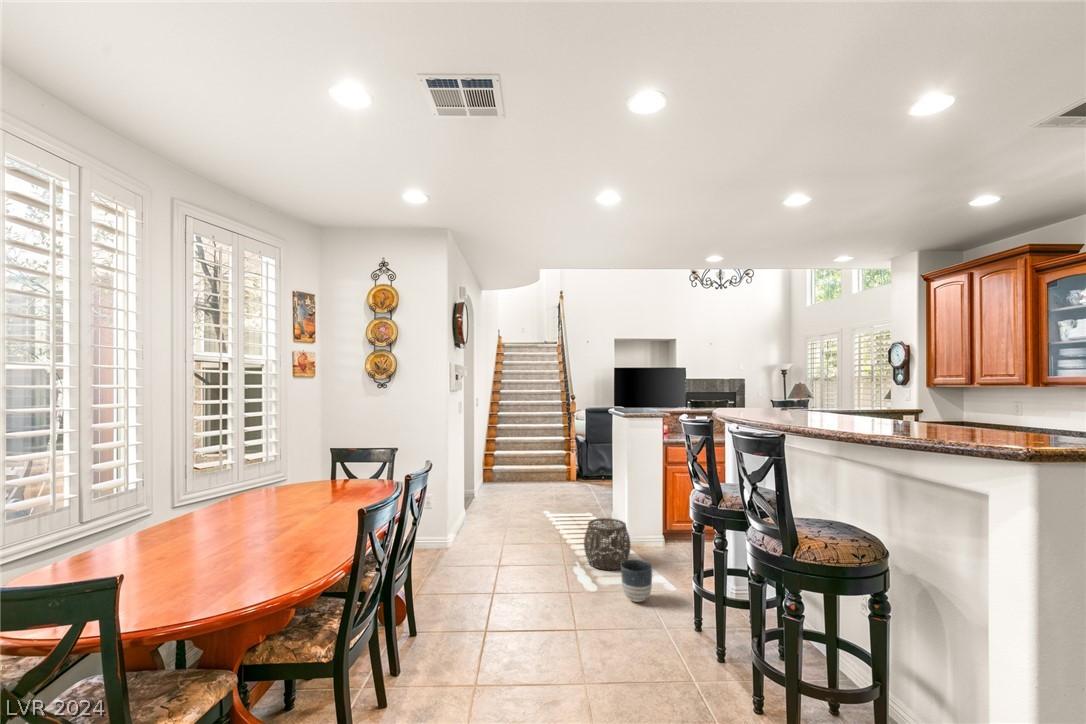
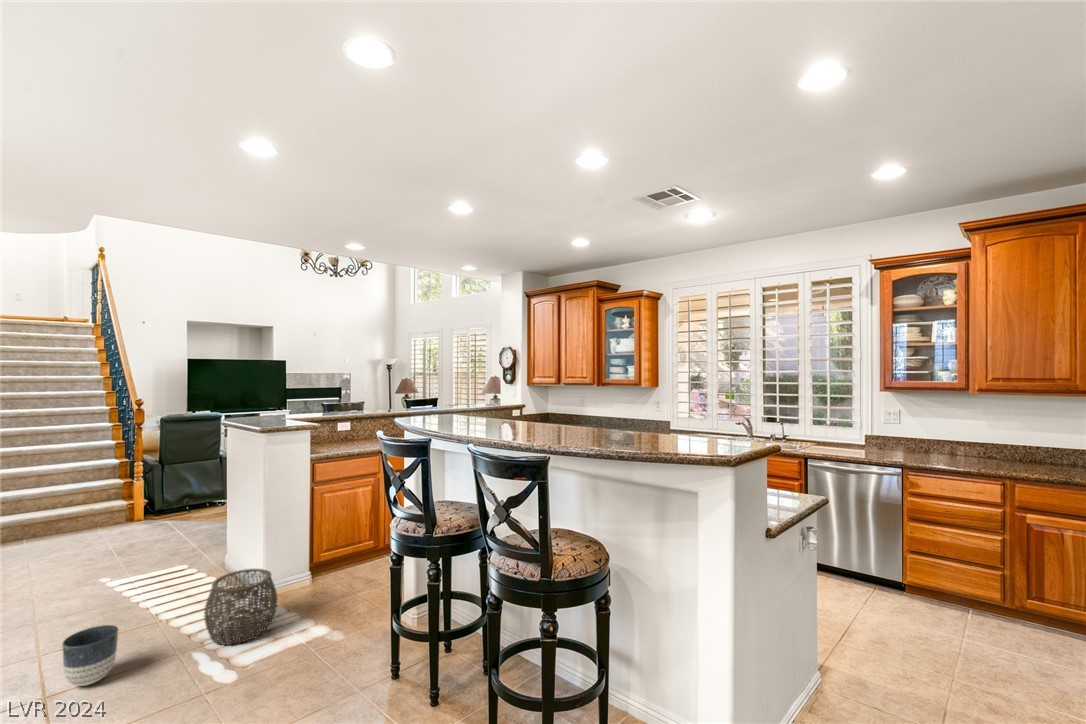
planter: present [621,560,653,602] -> present [62,625,119,686]

